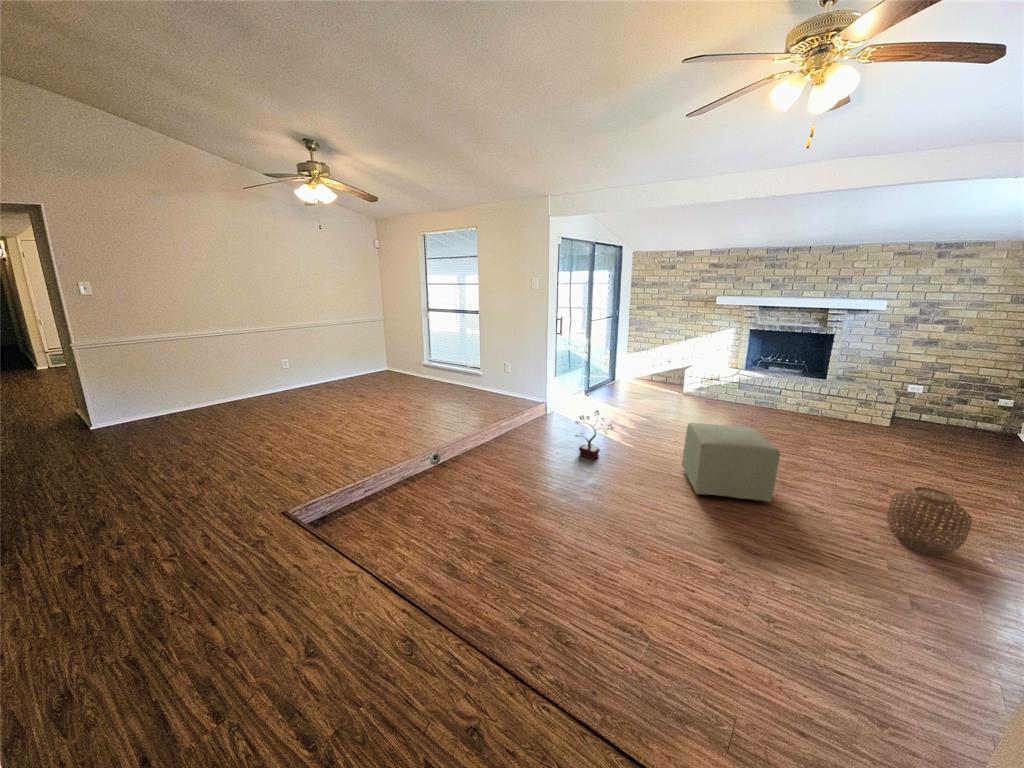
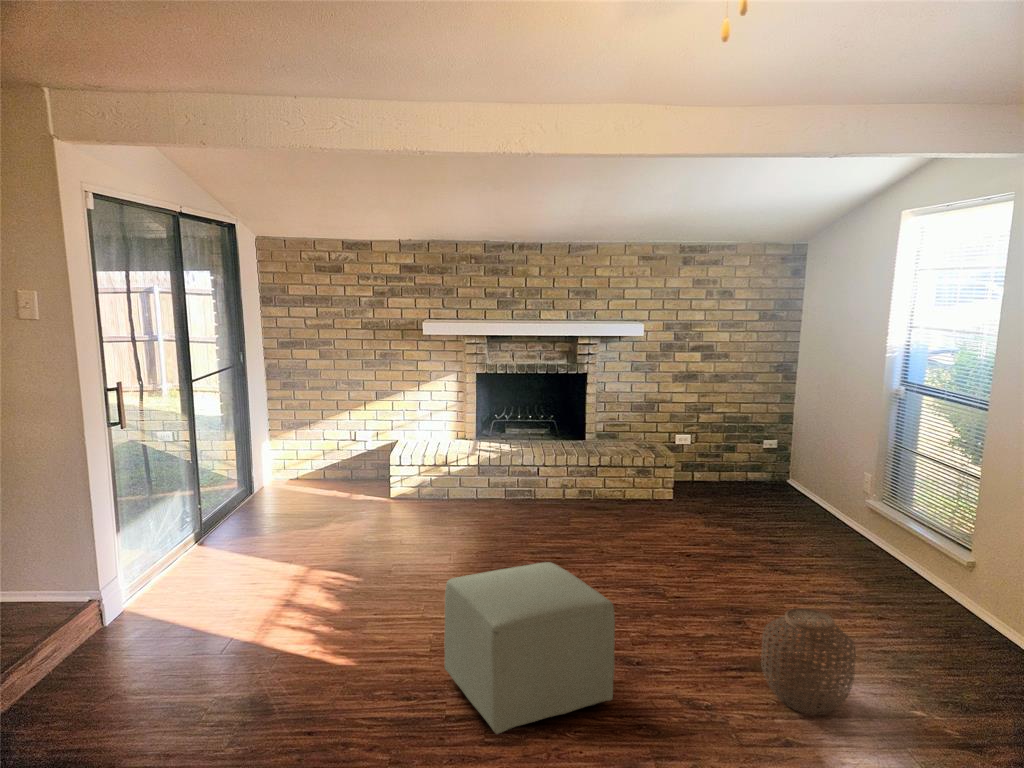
potted plant: present [575,410,614,459] -> none [195,596,302,720]

